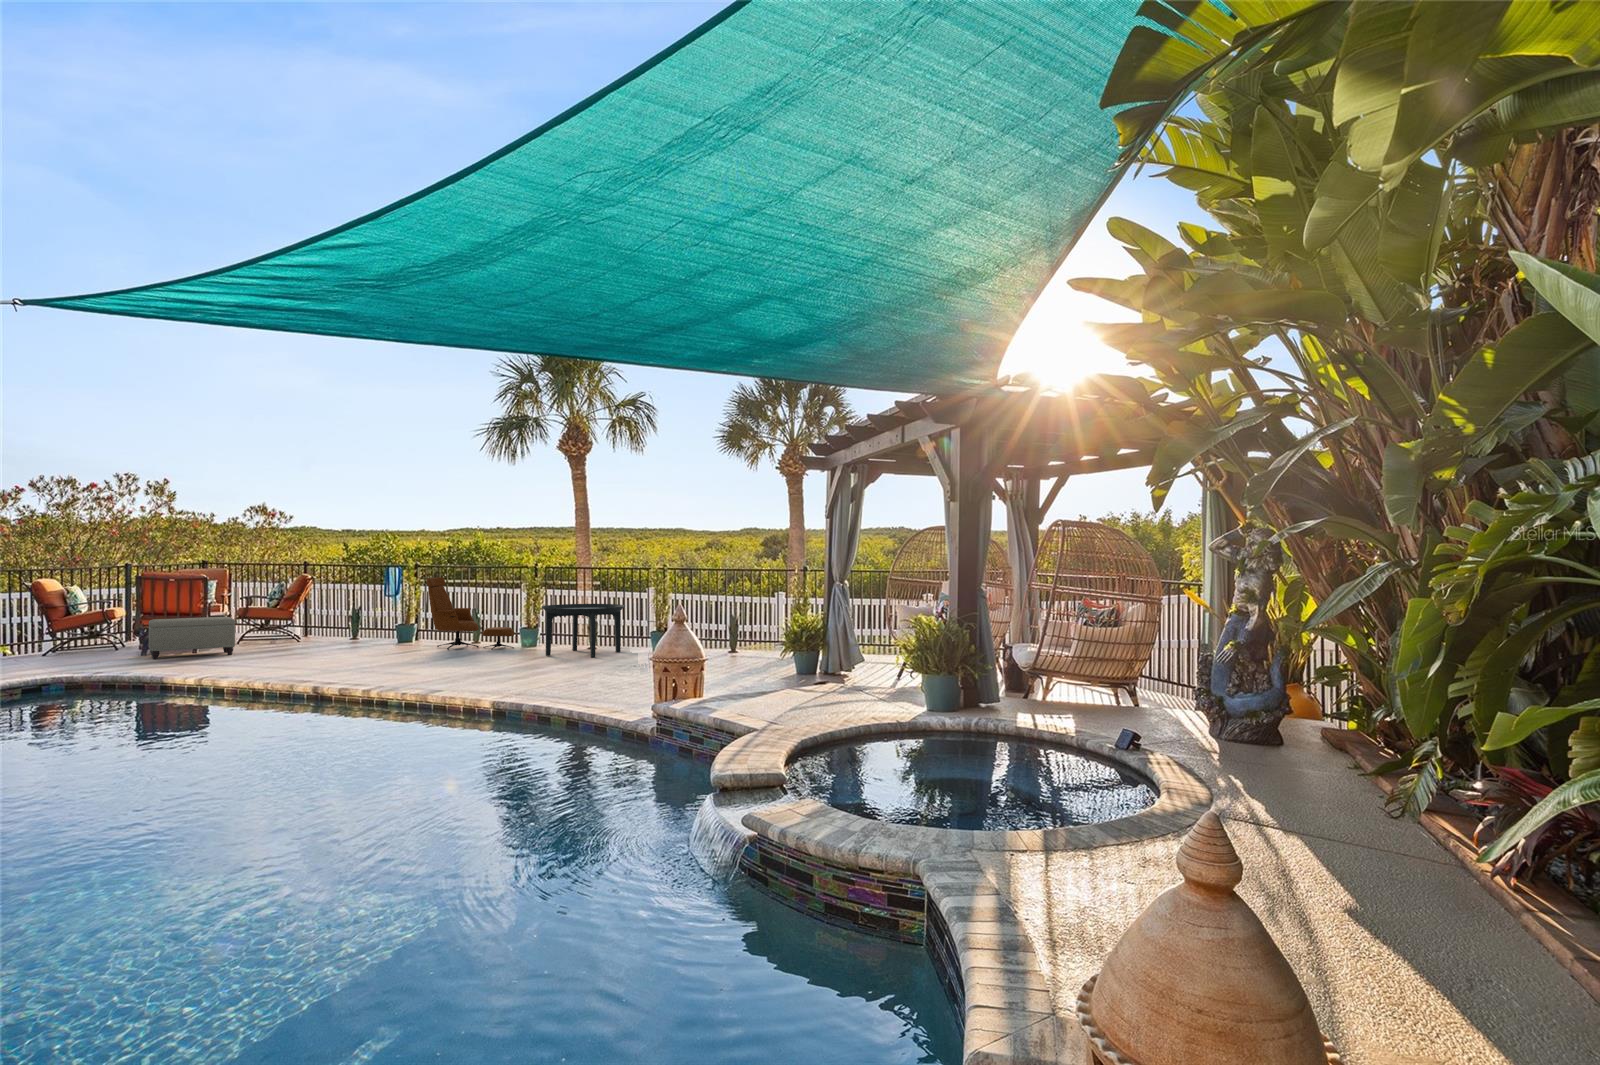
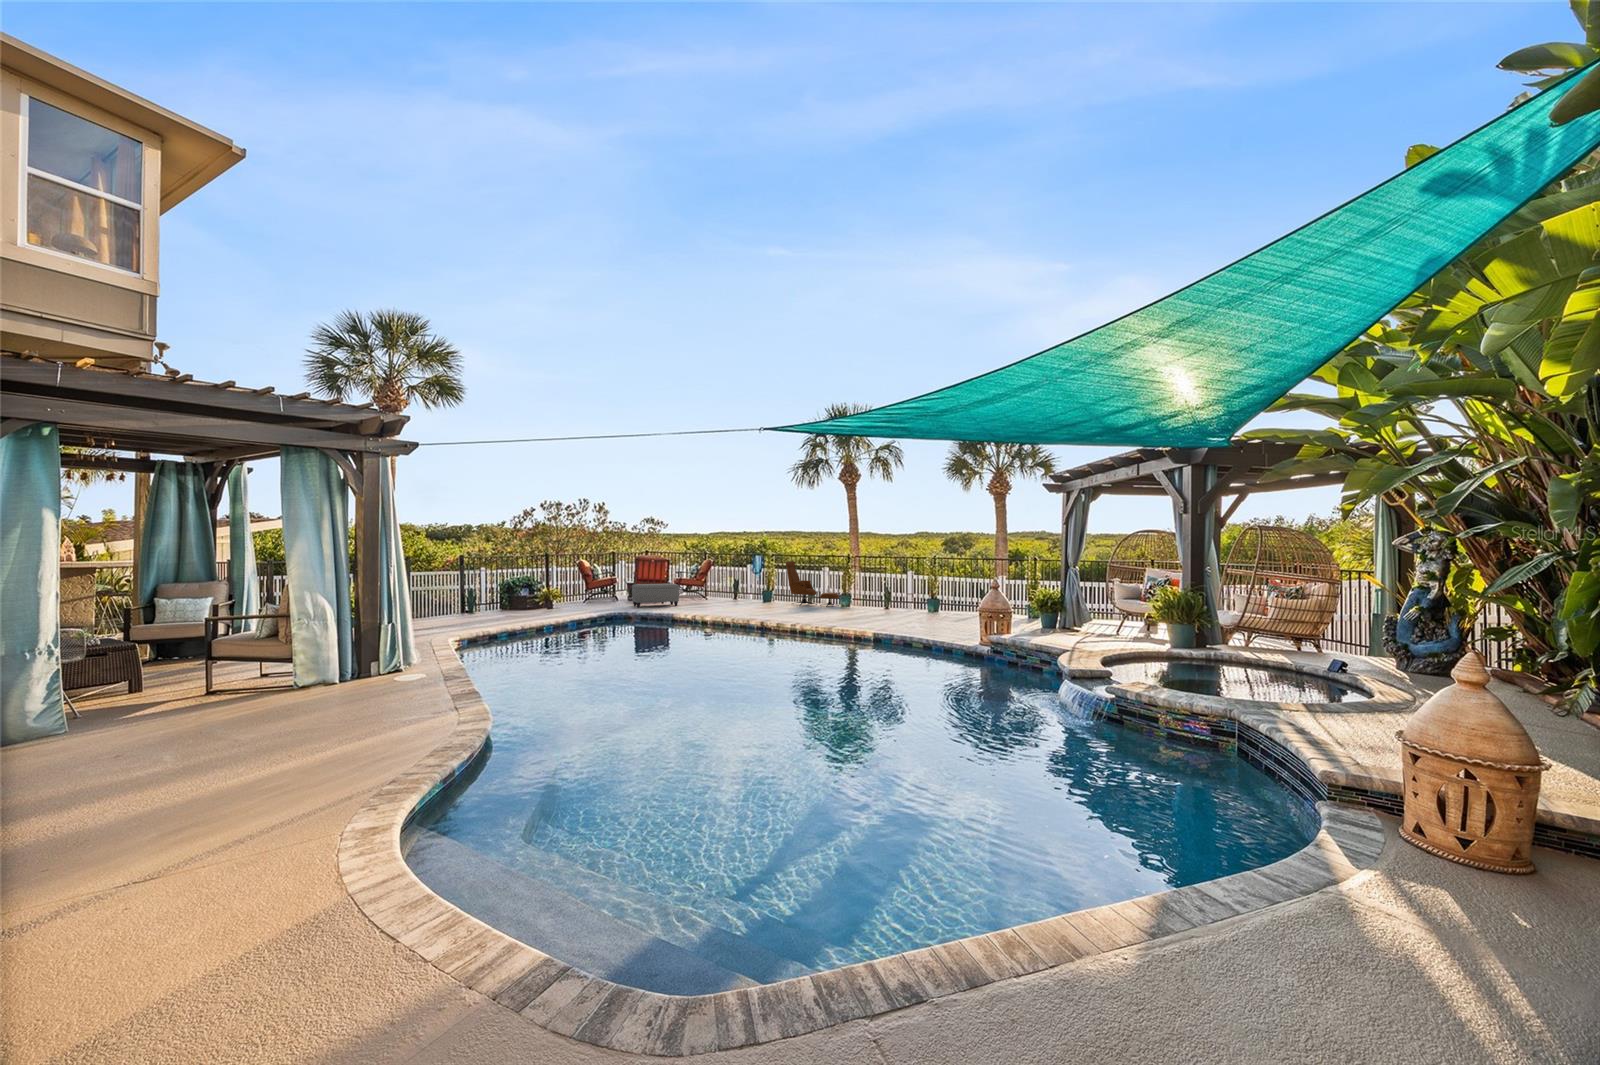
round table: present [542,604,625,658] -> none [862,579,914,613]

